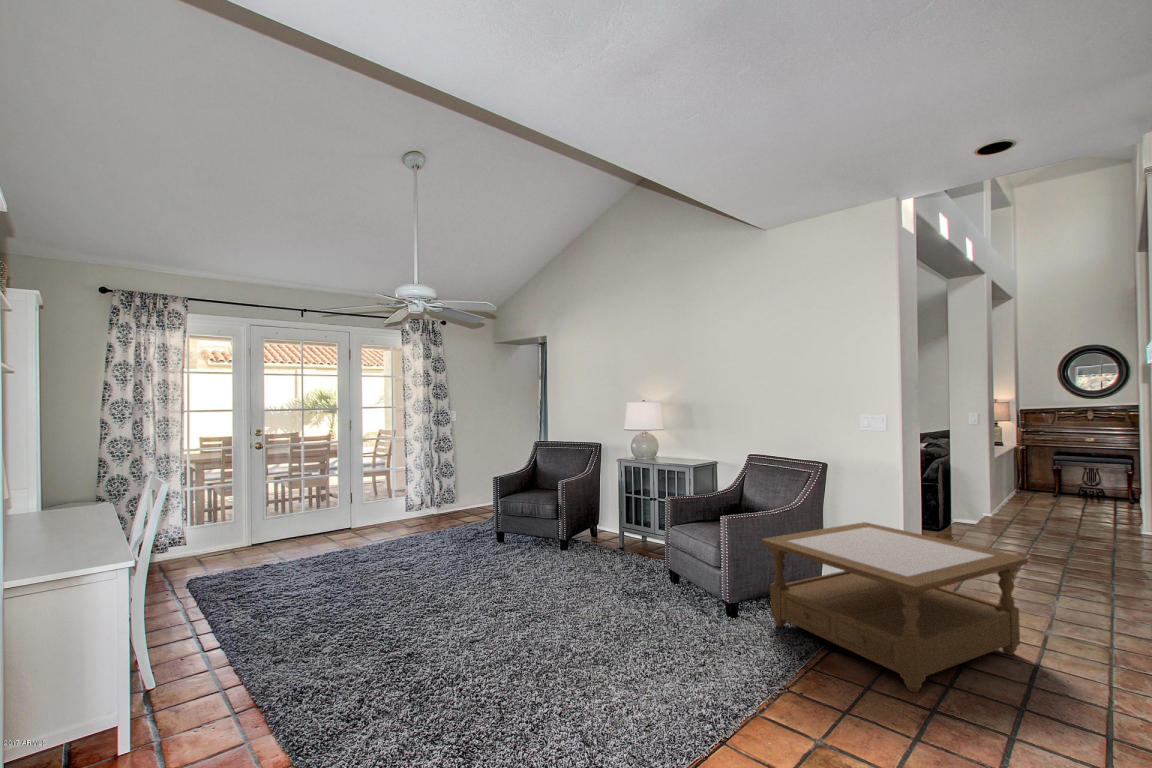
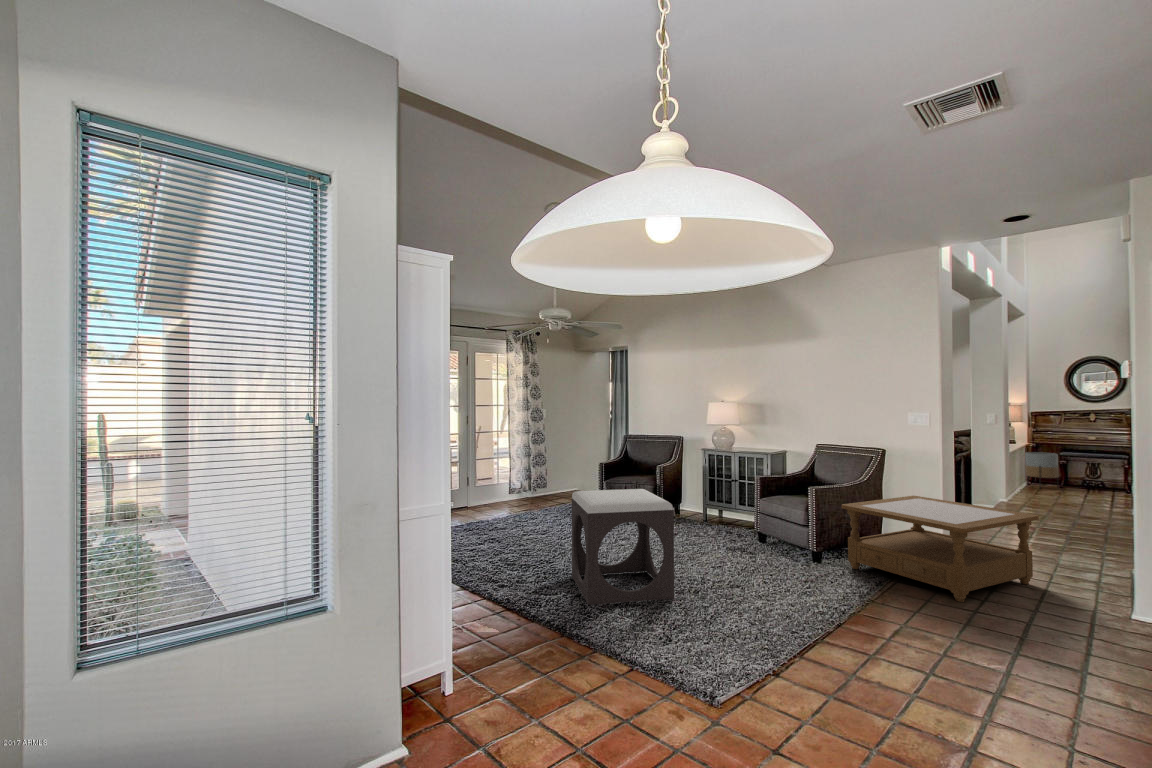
planter: none [1013,456,1052,500] -> present [1025,452,1059,488]
footstool: none [364,522,499,703] -> present [572,489,674,605]

